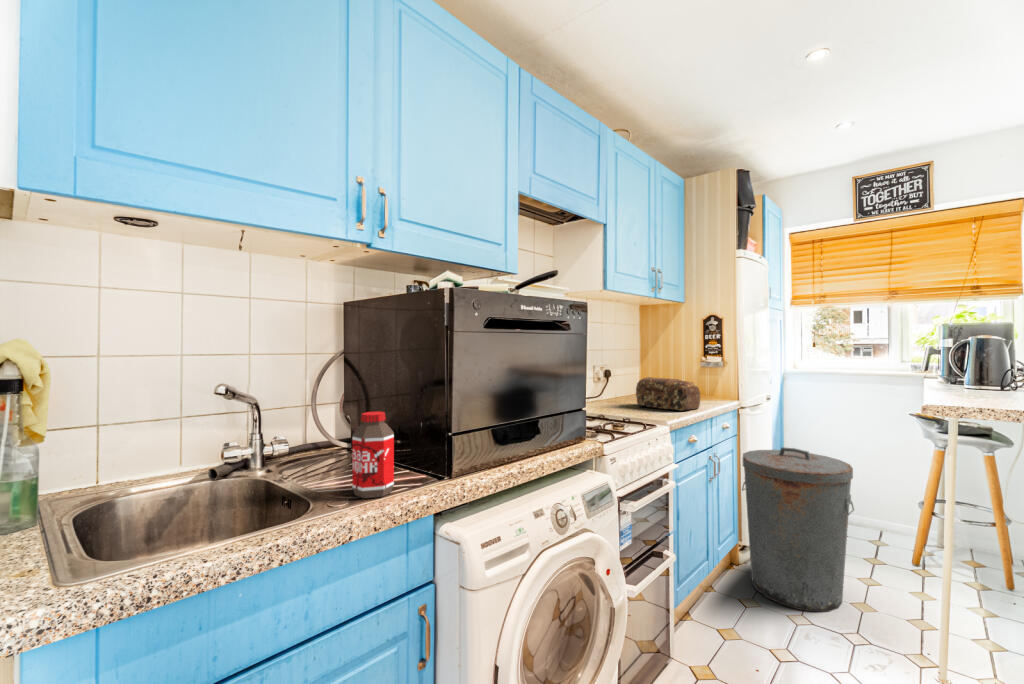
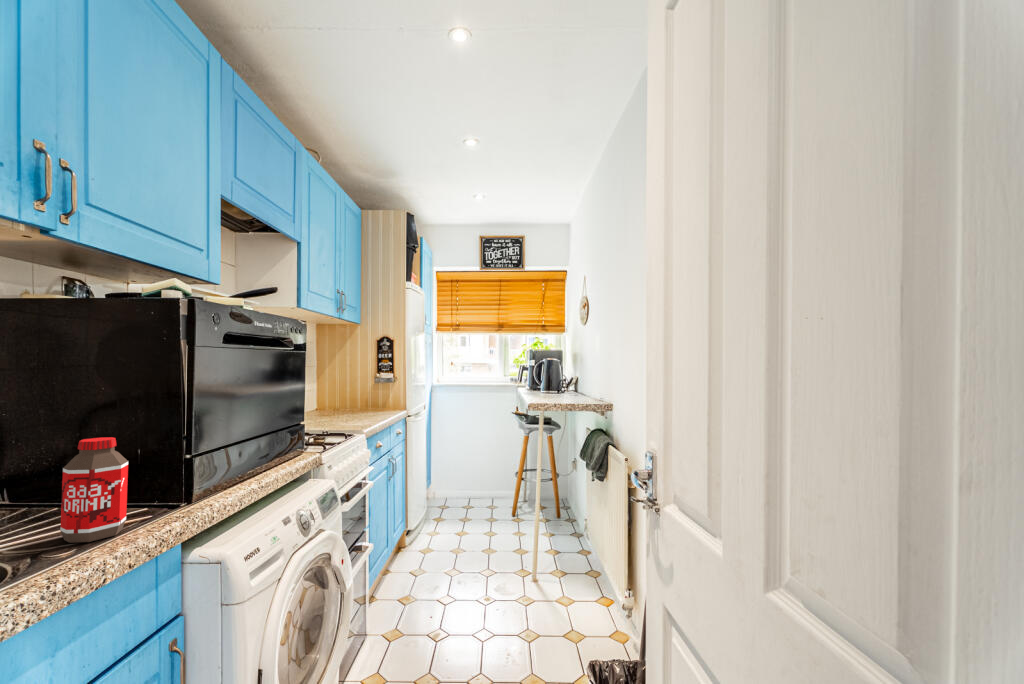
bread loaf: present [636,377,700,411] -> none [322,392,382,420]
trash can: present [742,447,854,612] -> none [410,443,486,570]

